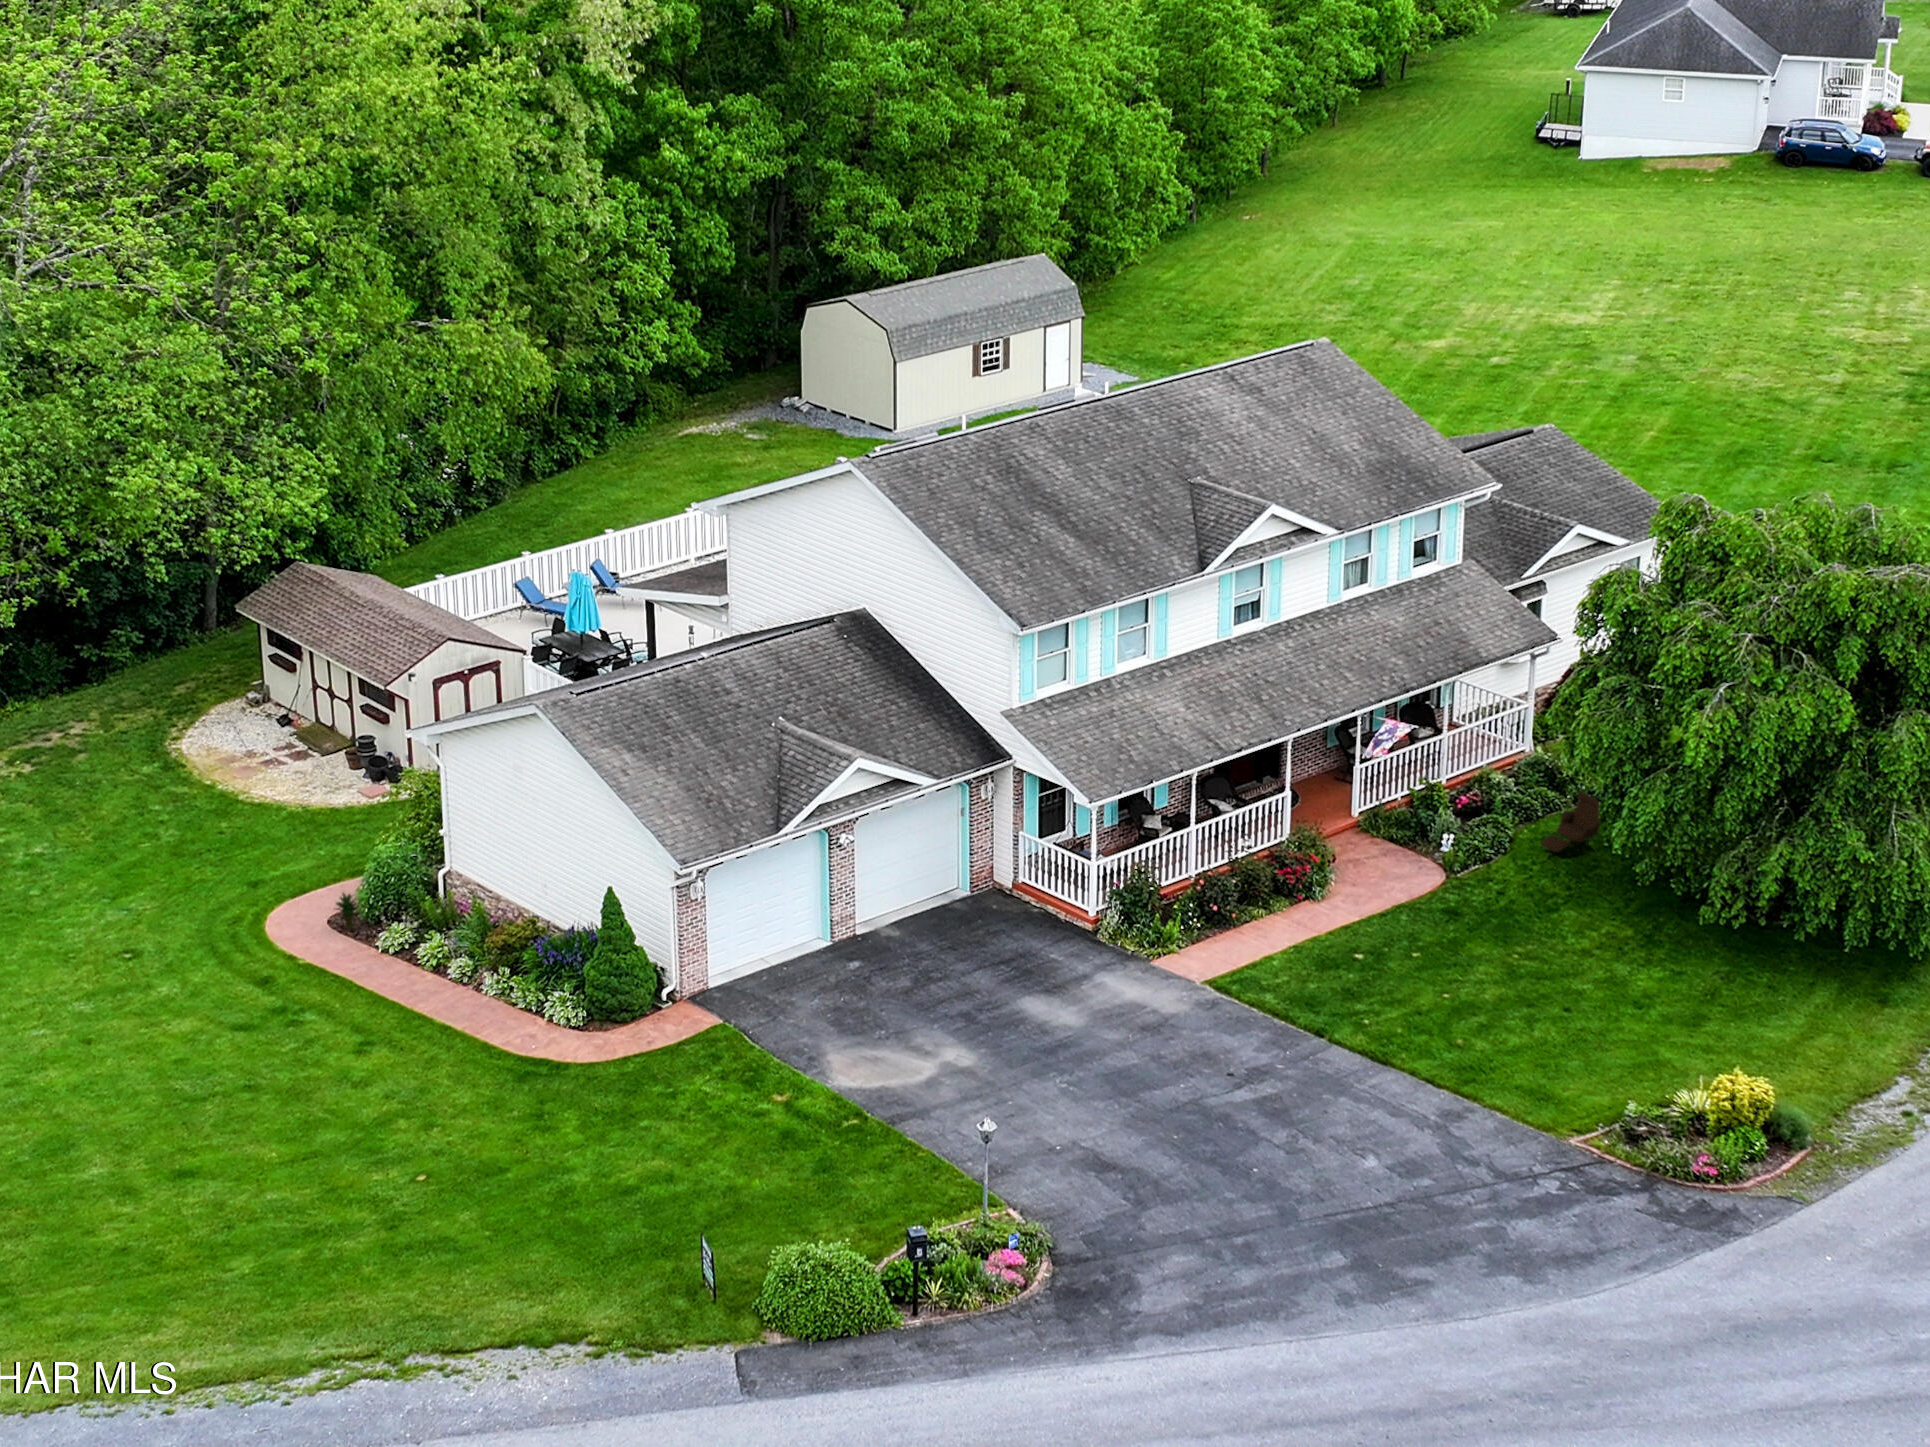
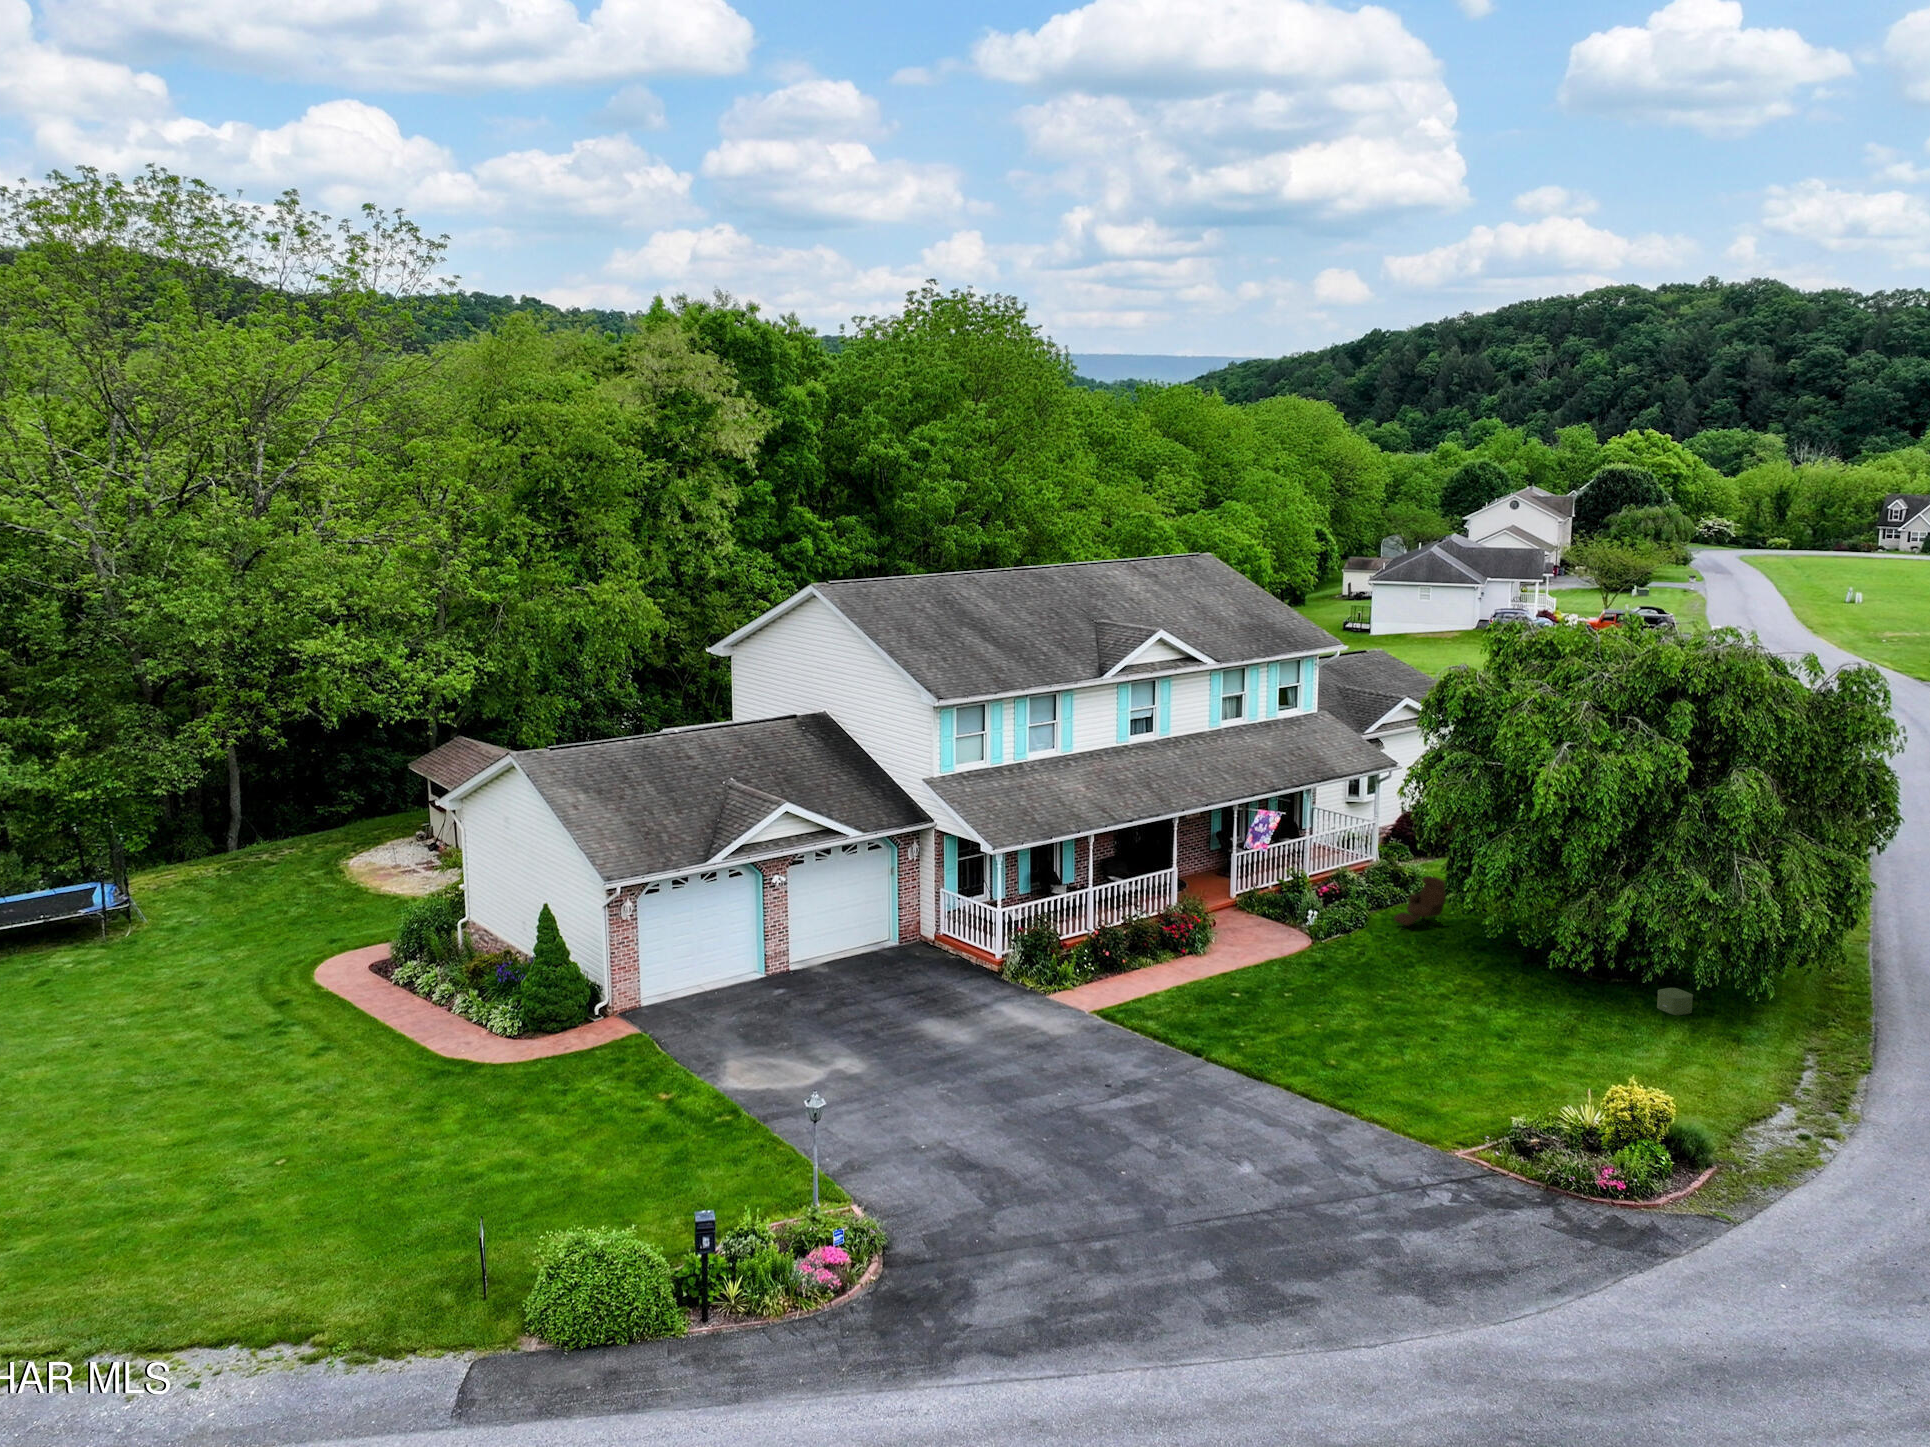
potted plant: present [336,893,358,929] -> none [356,927,382,960]
storage box: none [1809,941,1847,972] -> present [1657,988,1693,1015]

